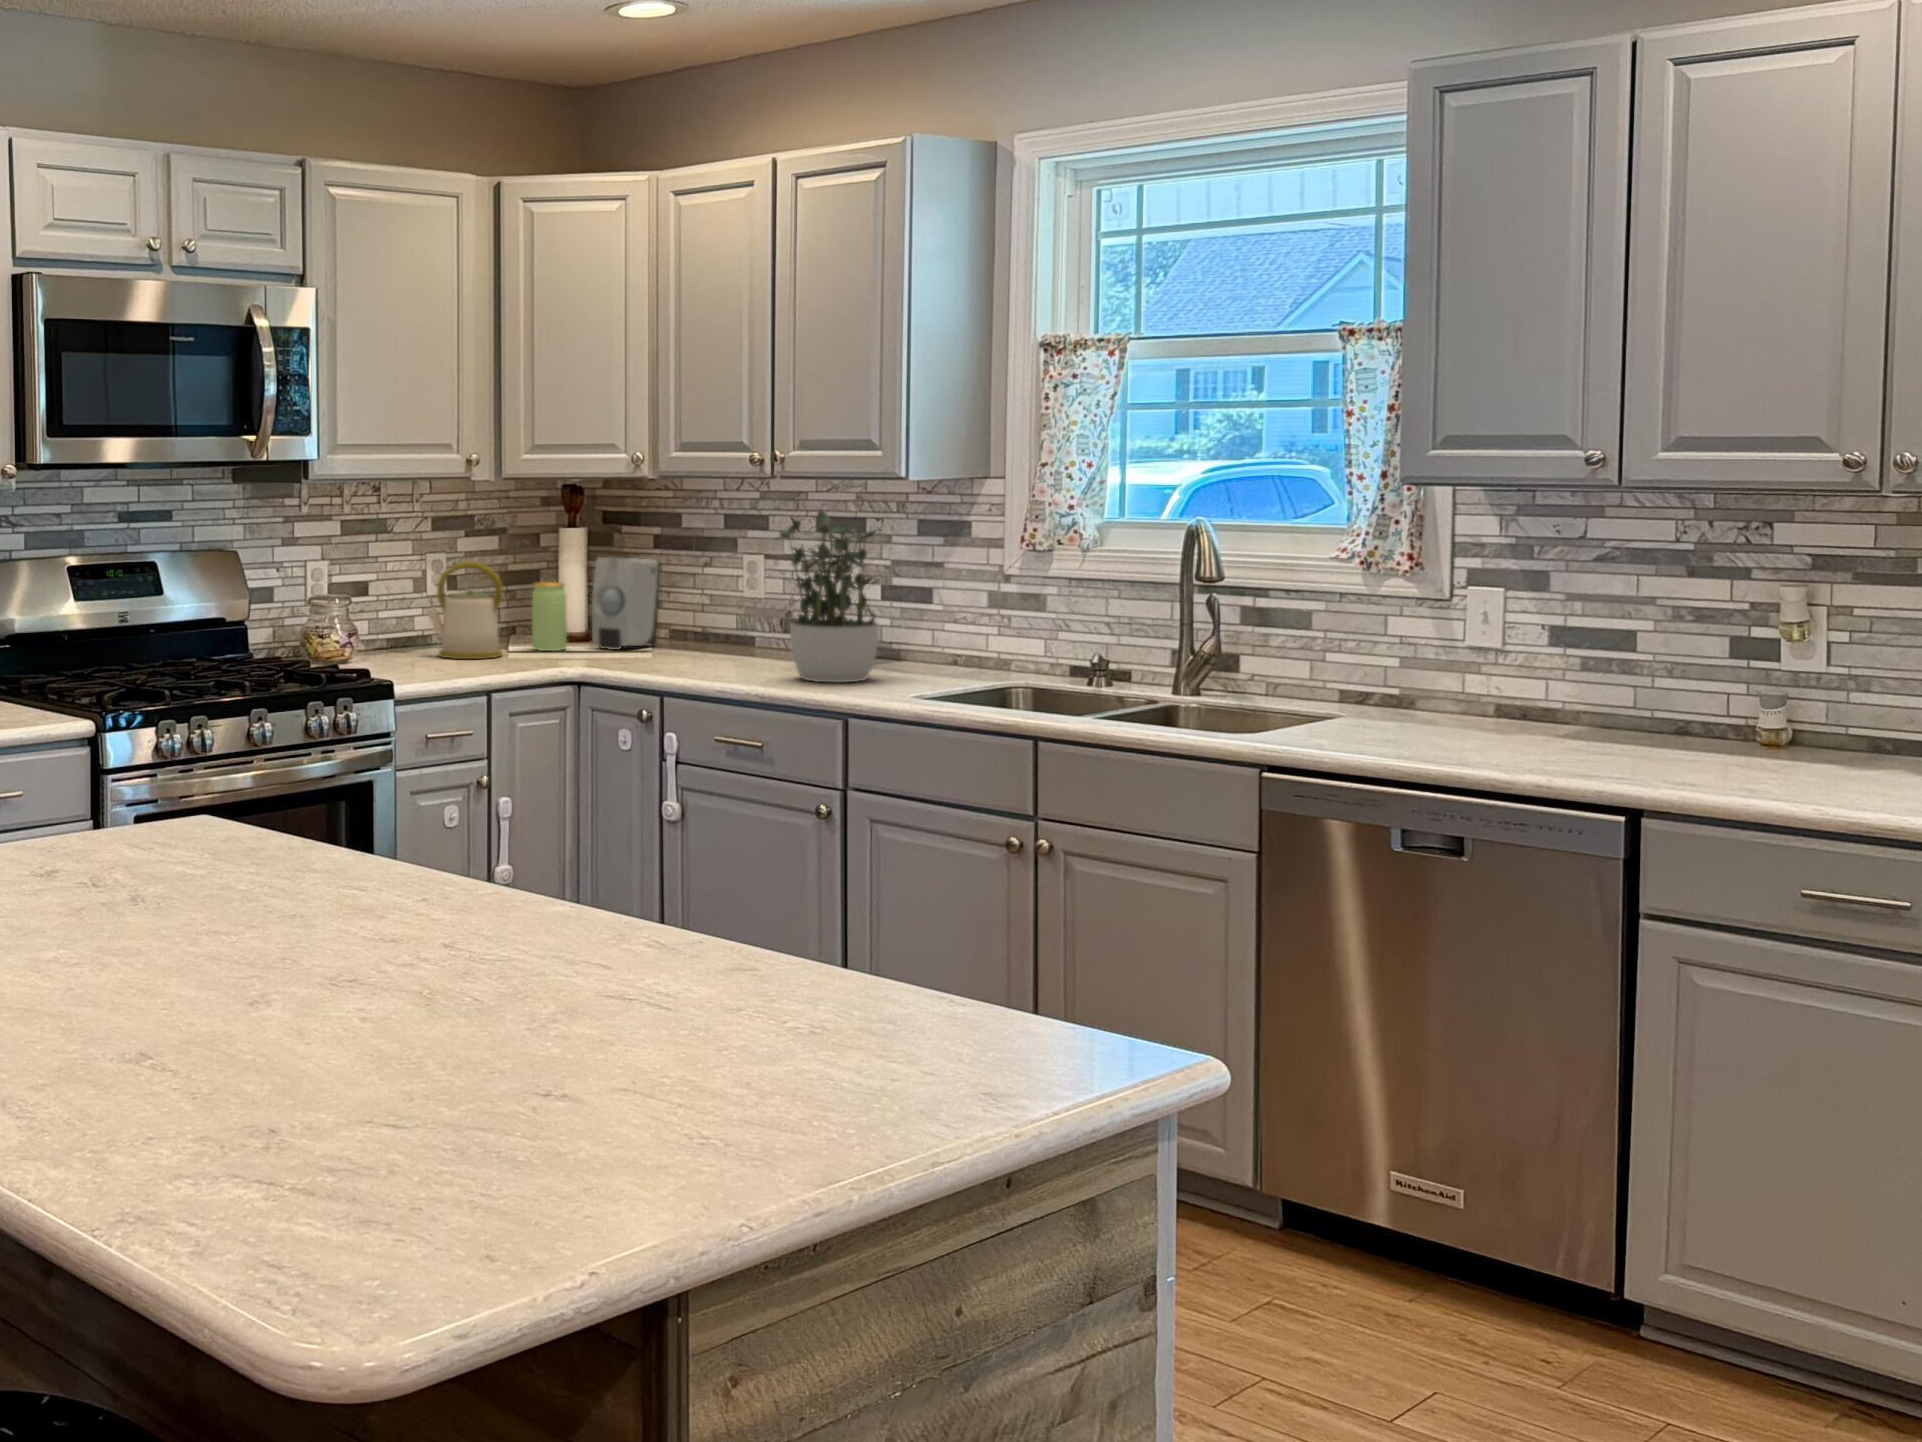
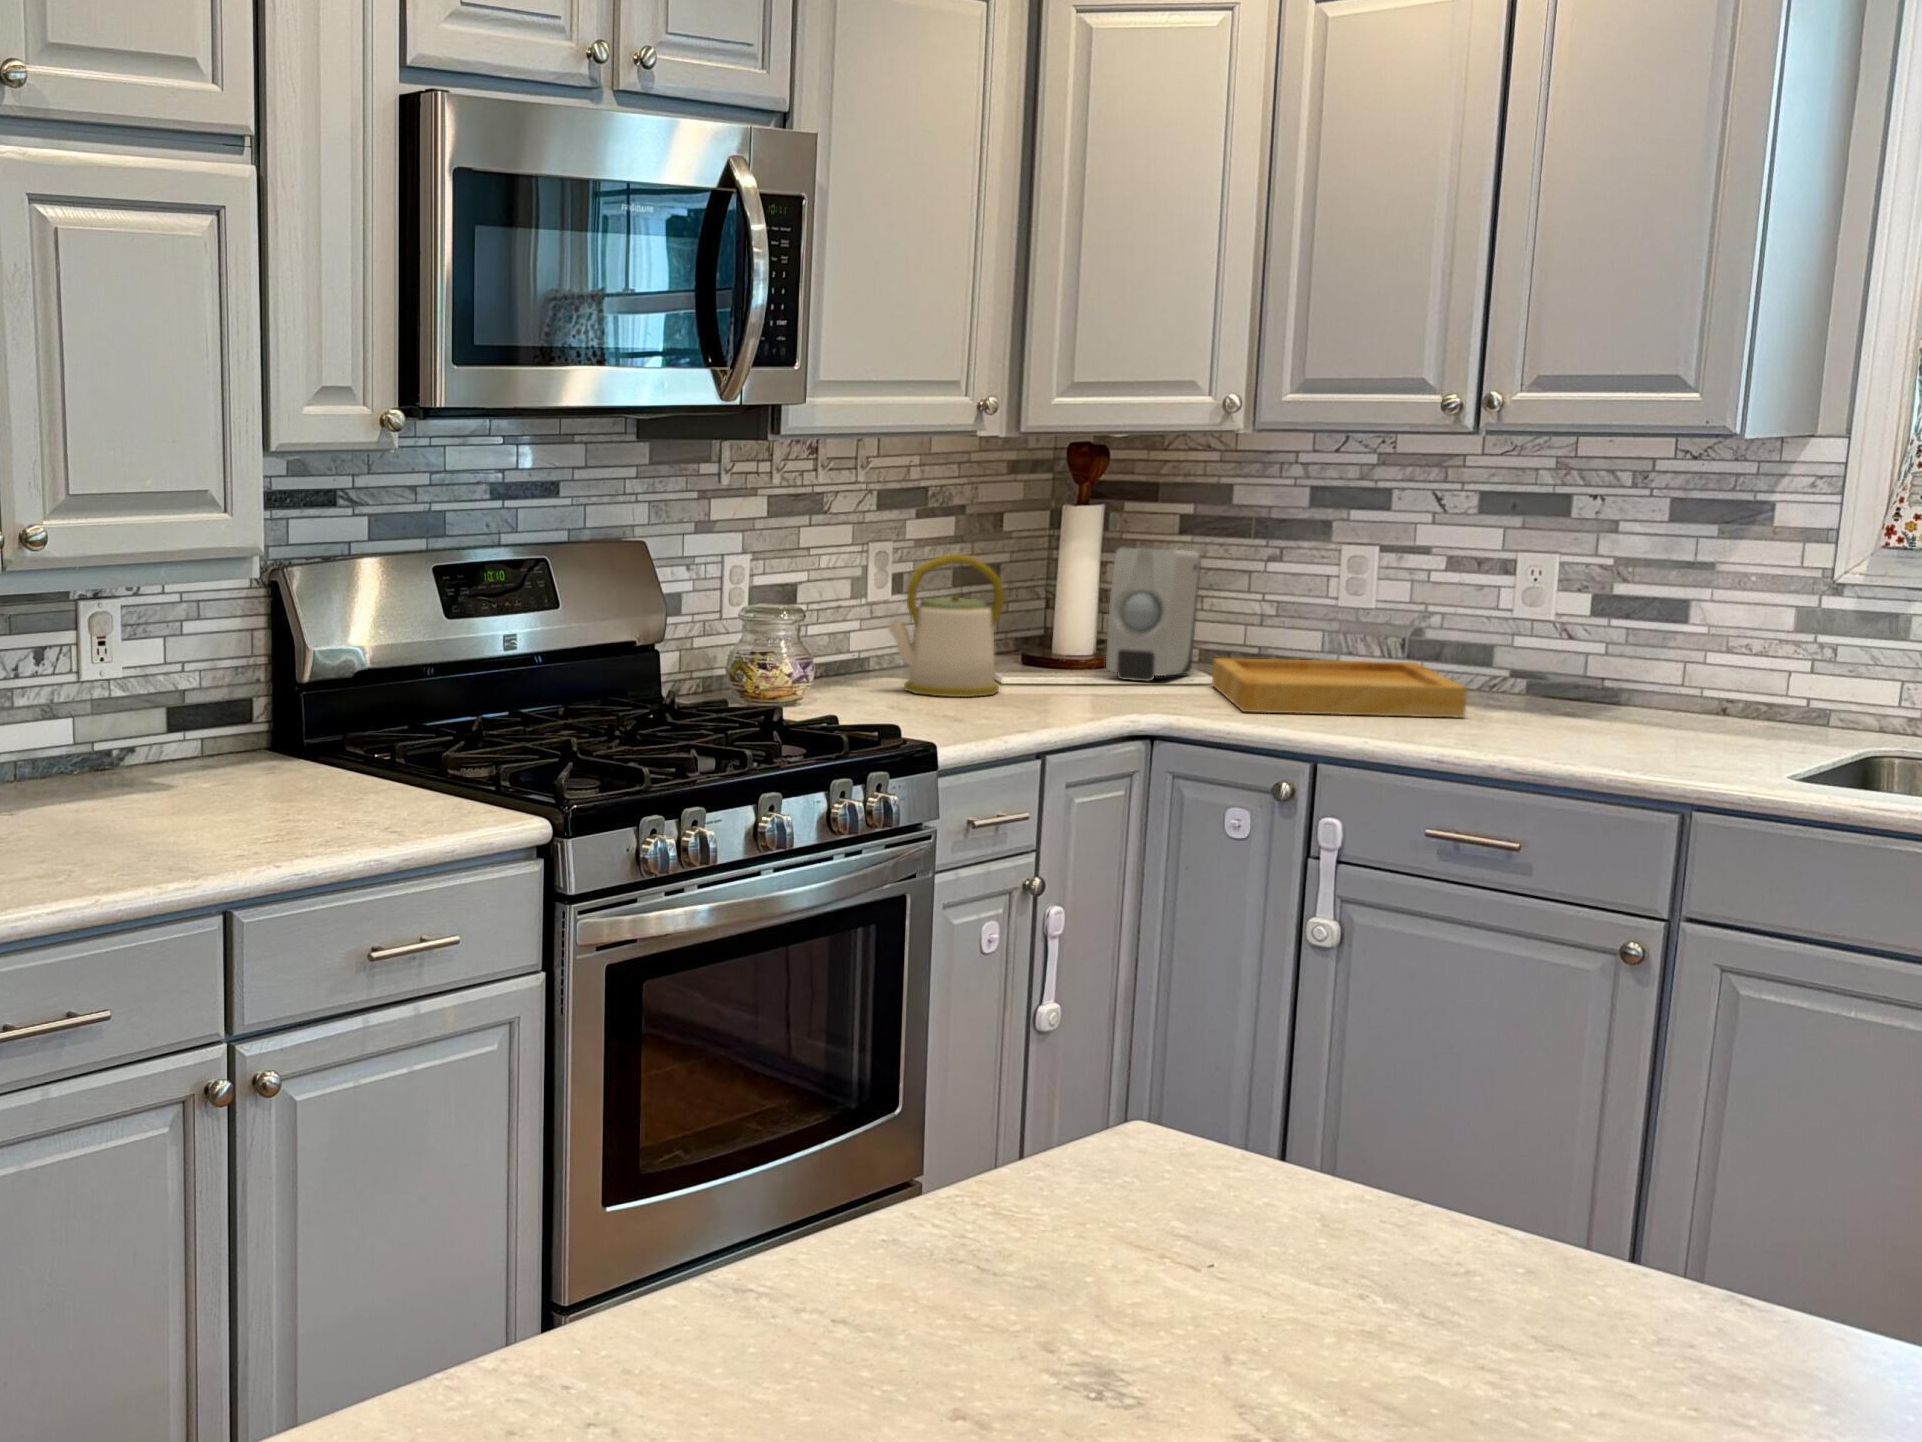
potted plant: present [774,510,879,682] -> none [1503,483,1679,747]
jar: present [532,582,567,651] -> none [1021,583,1076,682]
tray: none [644,633,791,668] -> present [1212,658,1467,718]

